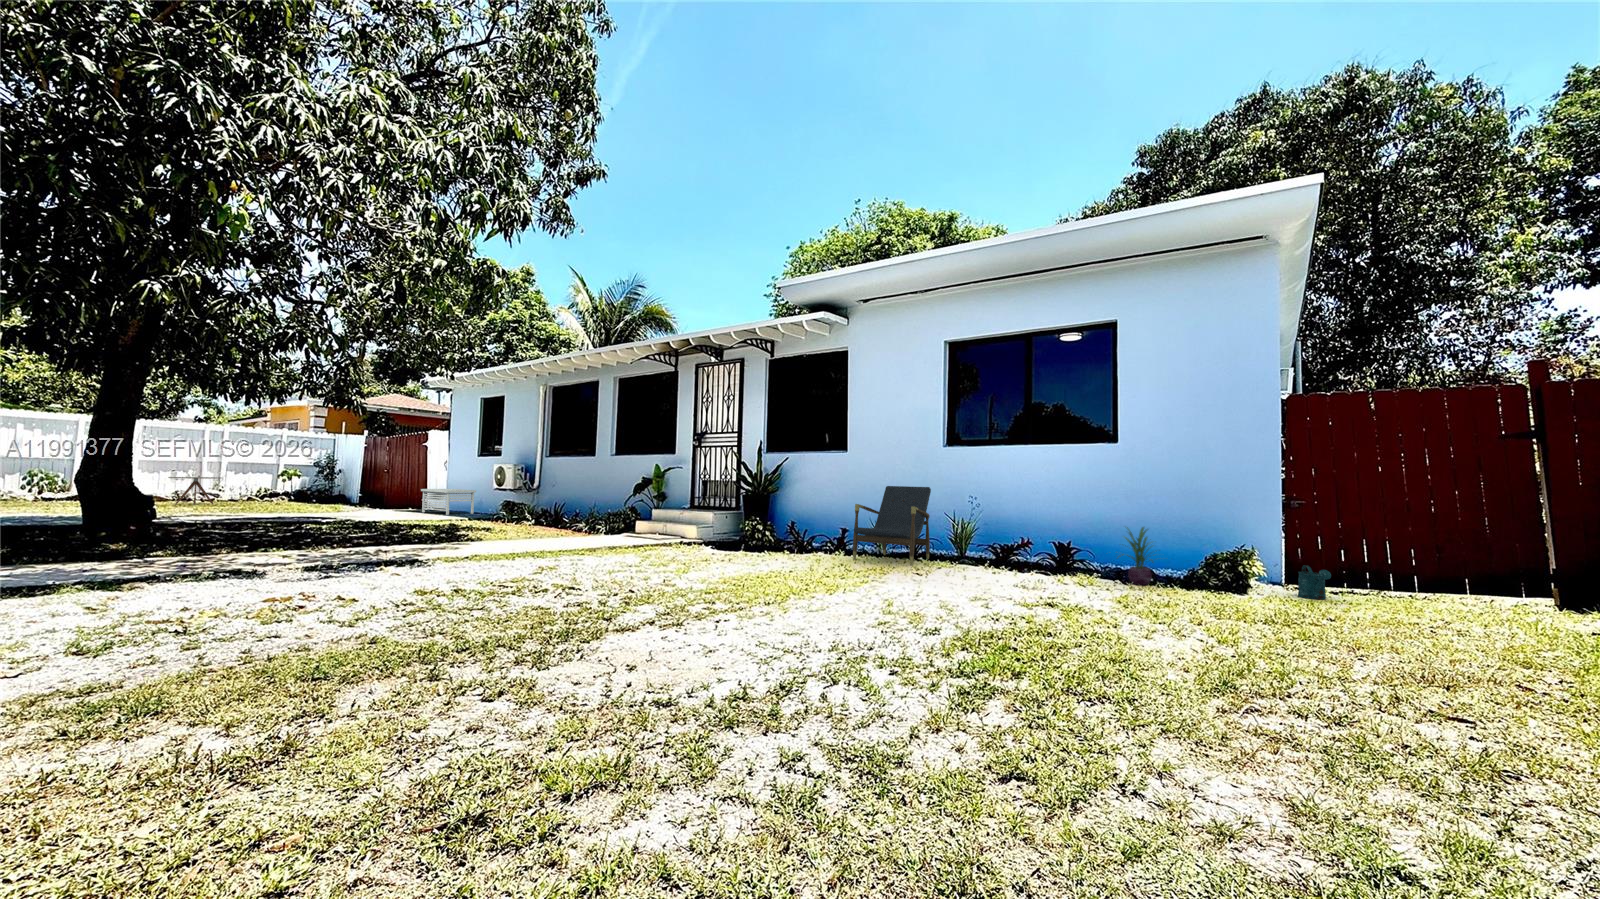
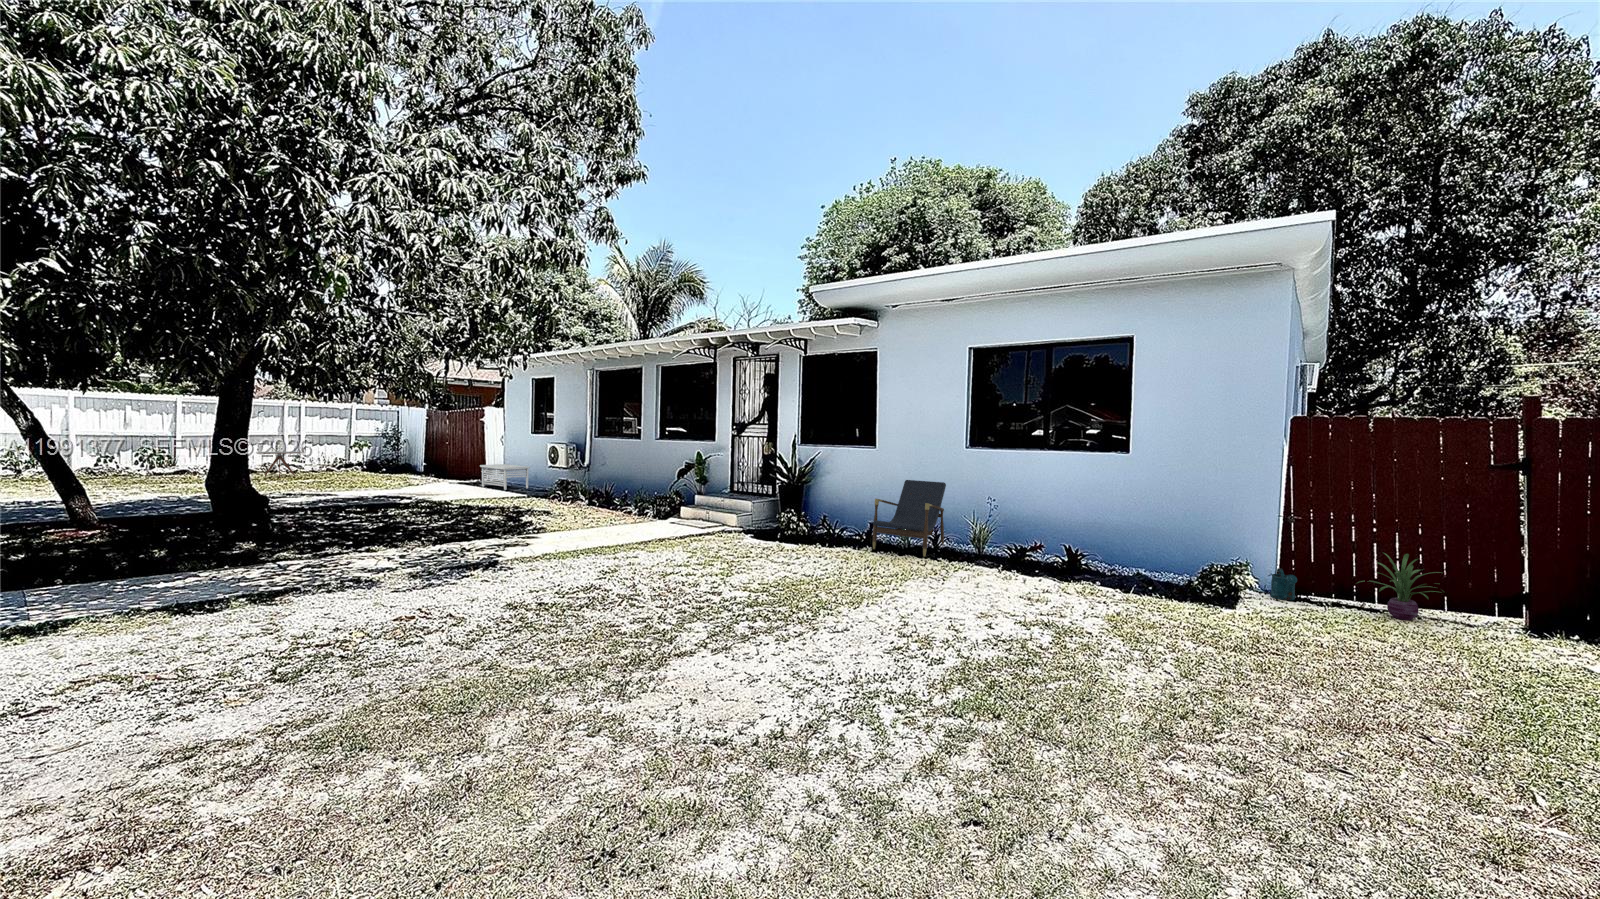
decorative plant: present [1122,527,1153,585] -> present [1360,553,1436,620]

